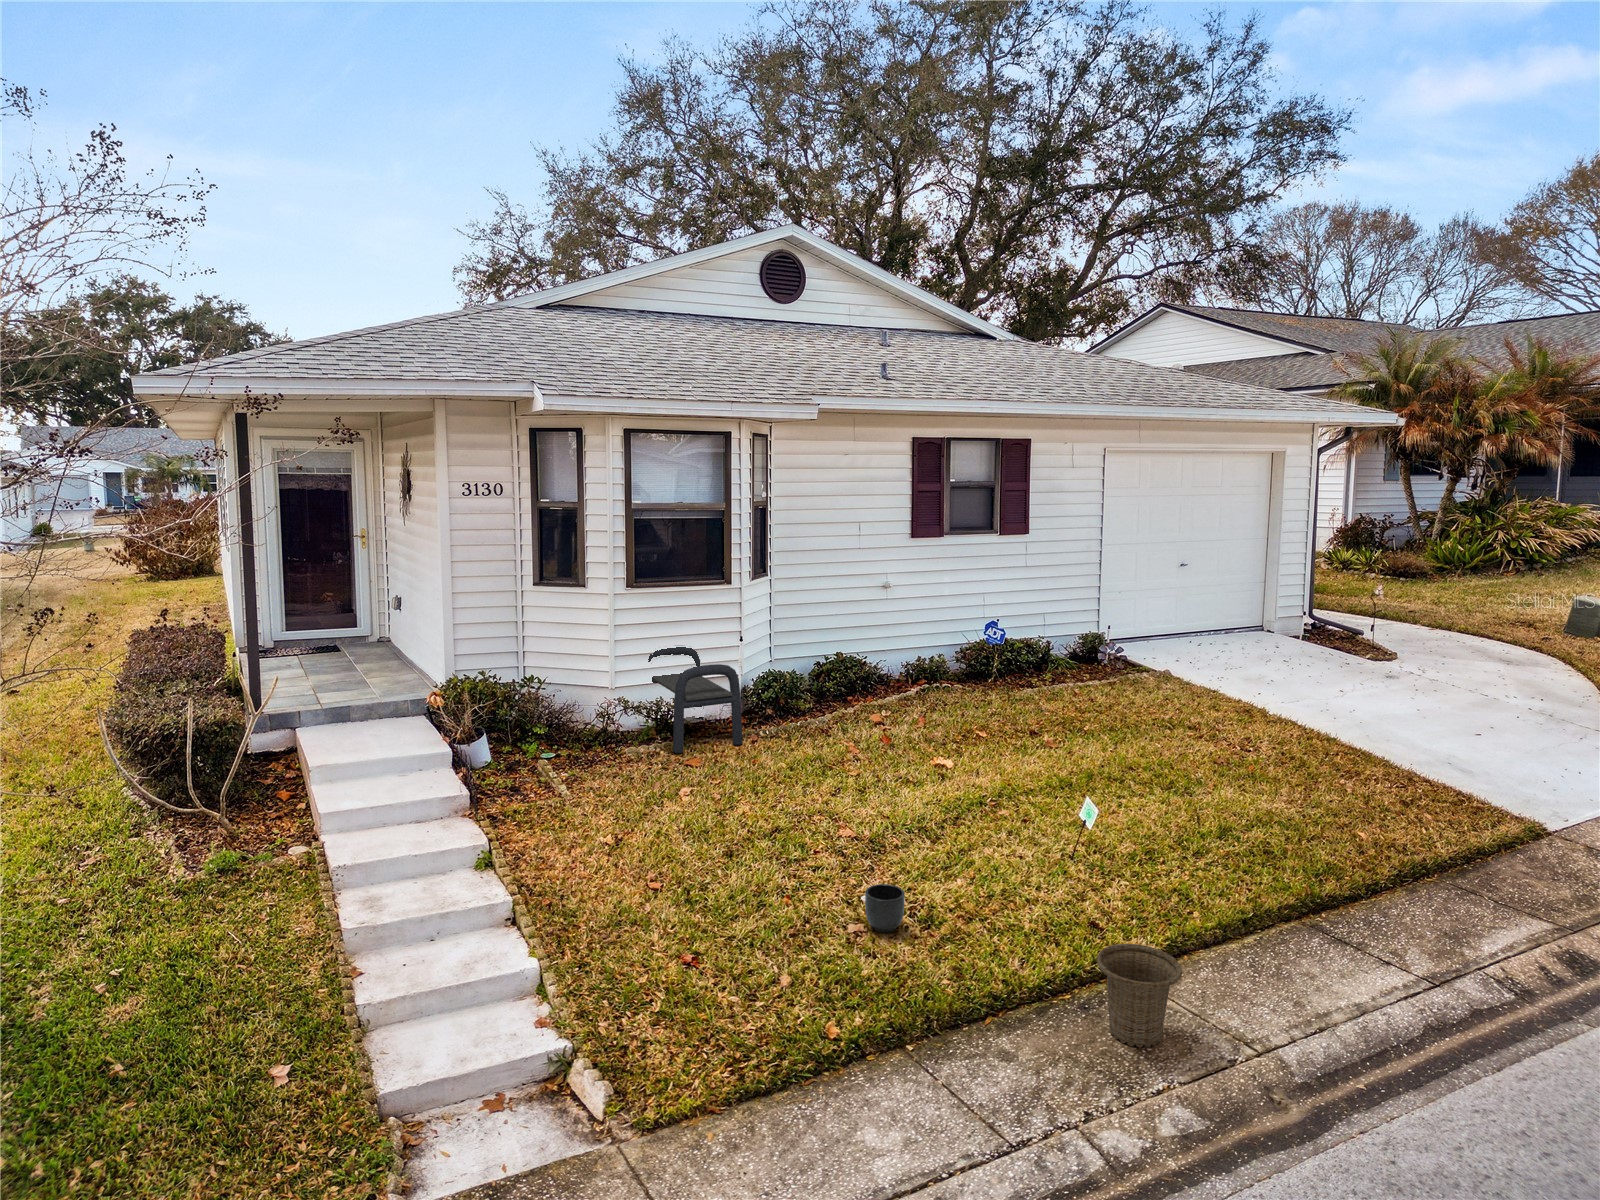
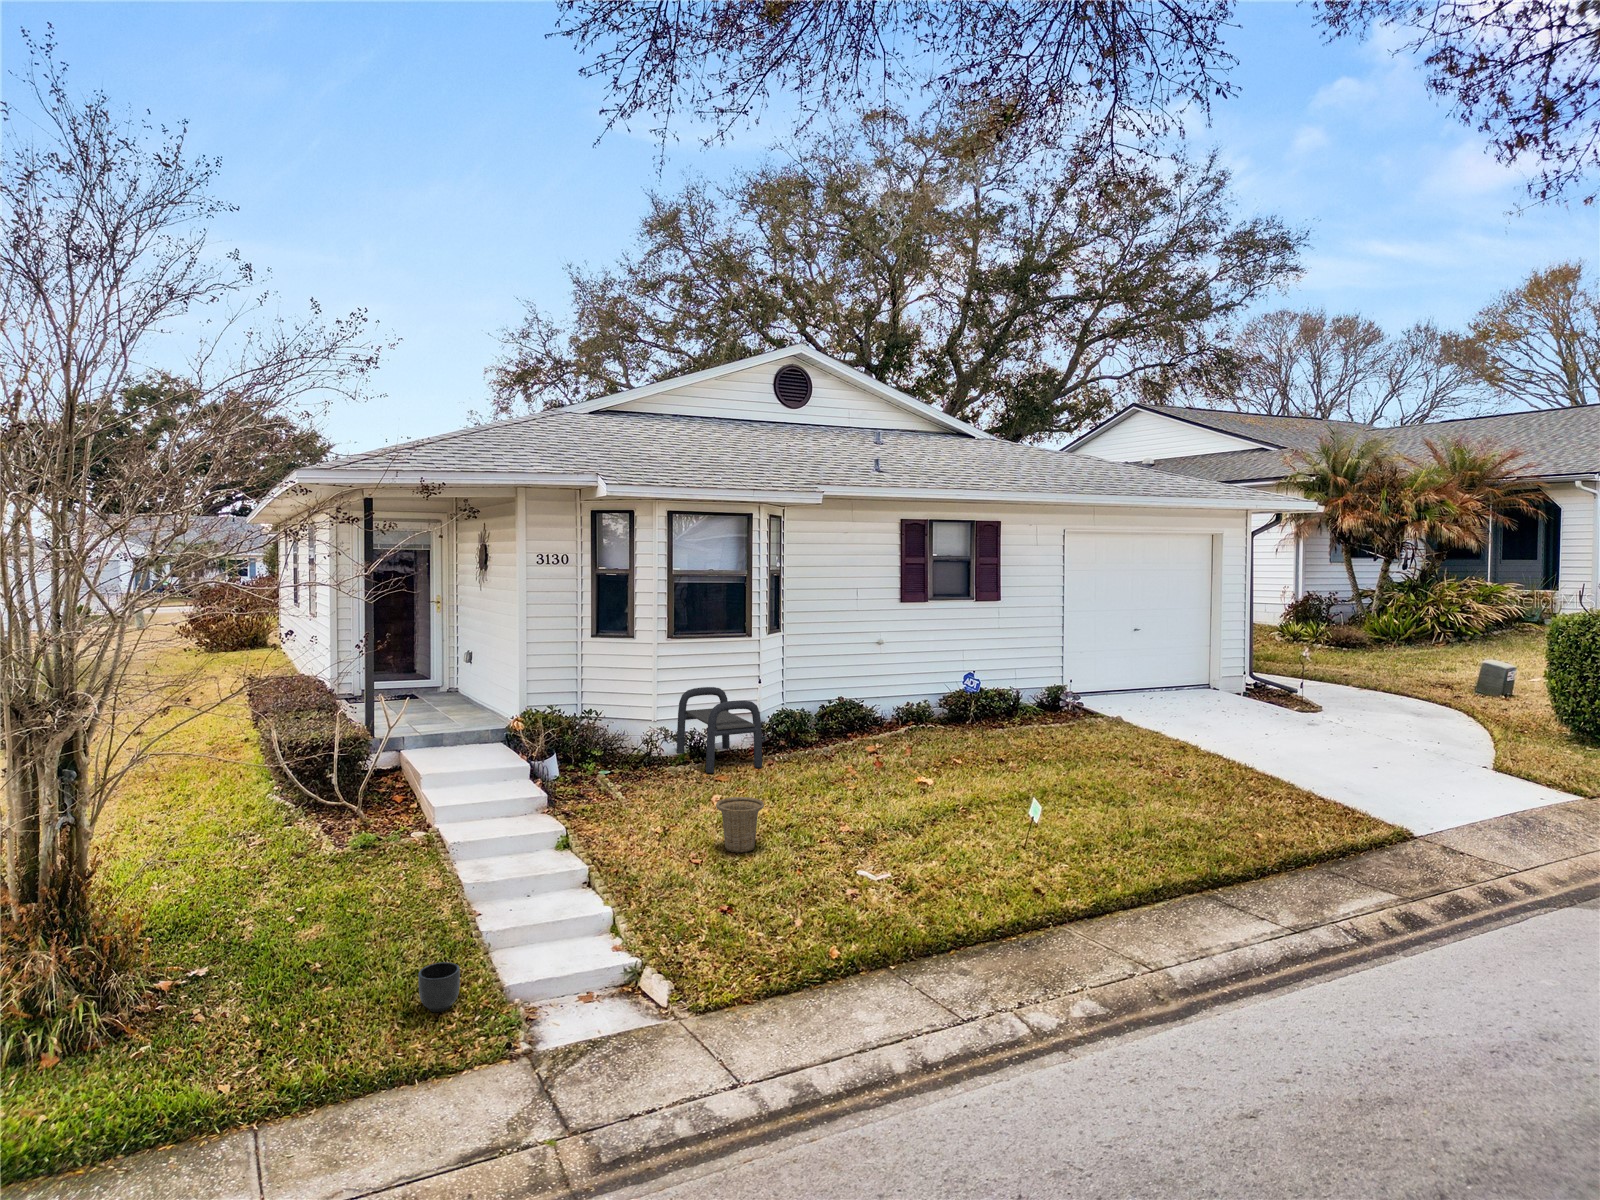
planter: present [865,884,905,933] -> present [418,962,460,1012]
basket: present [1097,944,1182,1047] -> present [716,797,764,853]

